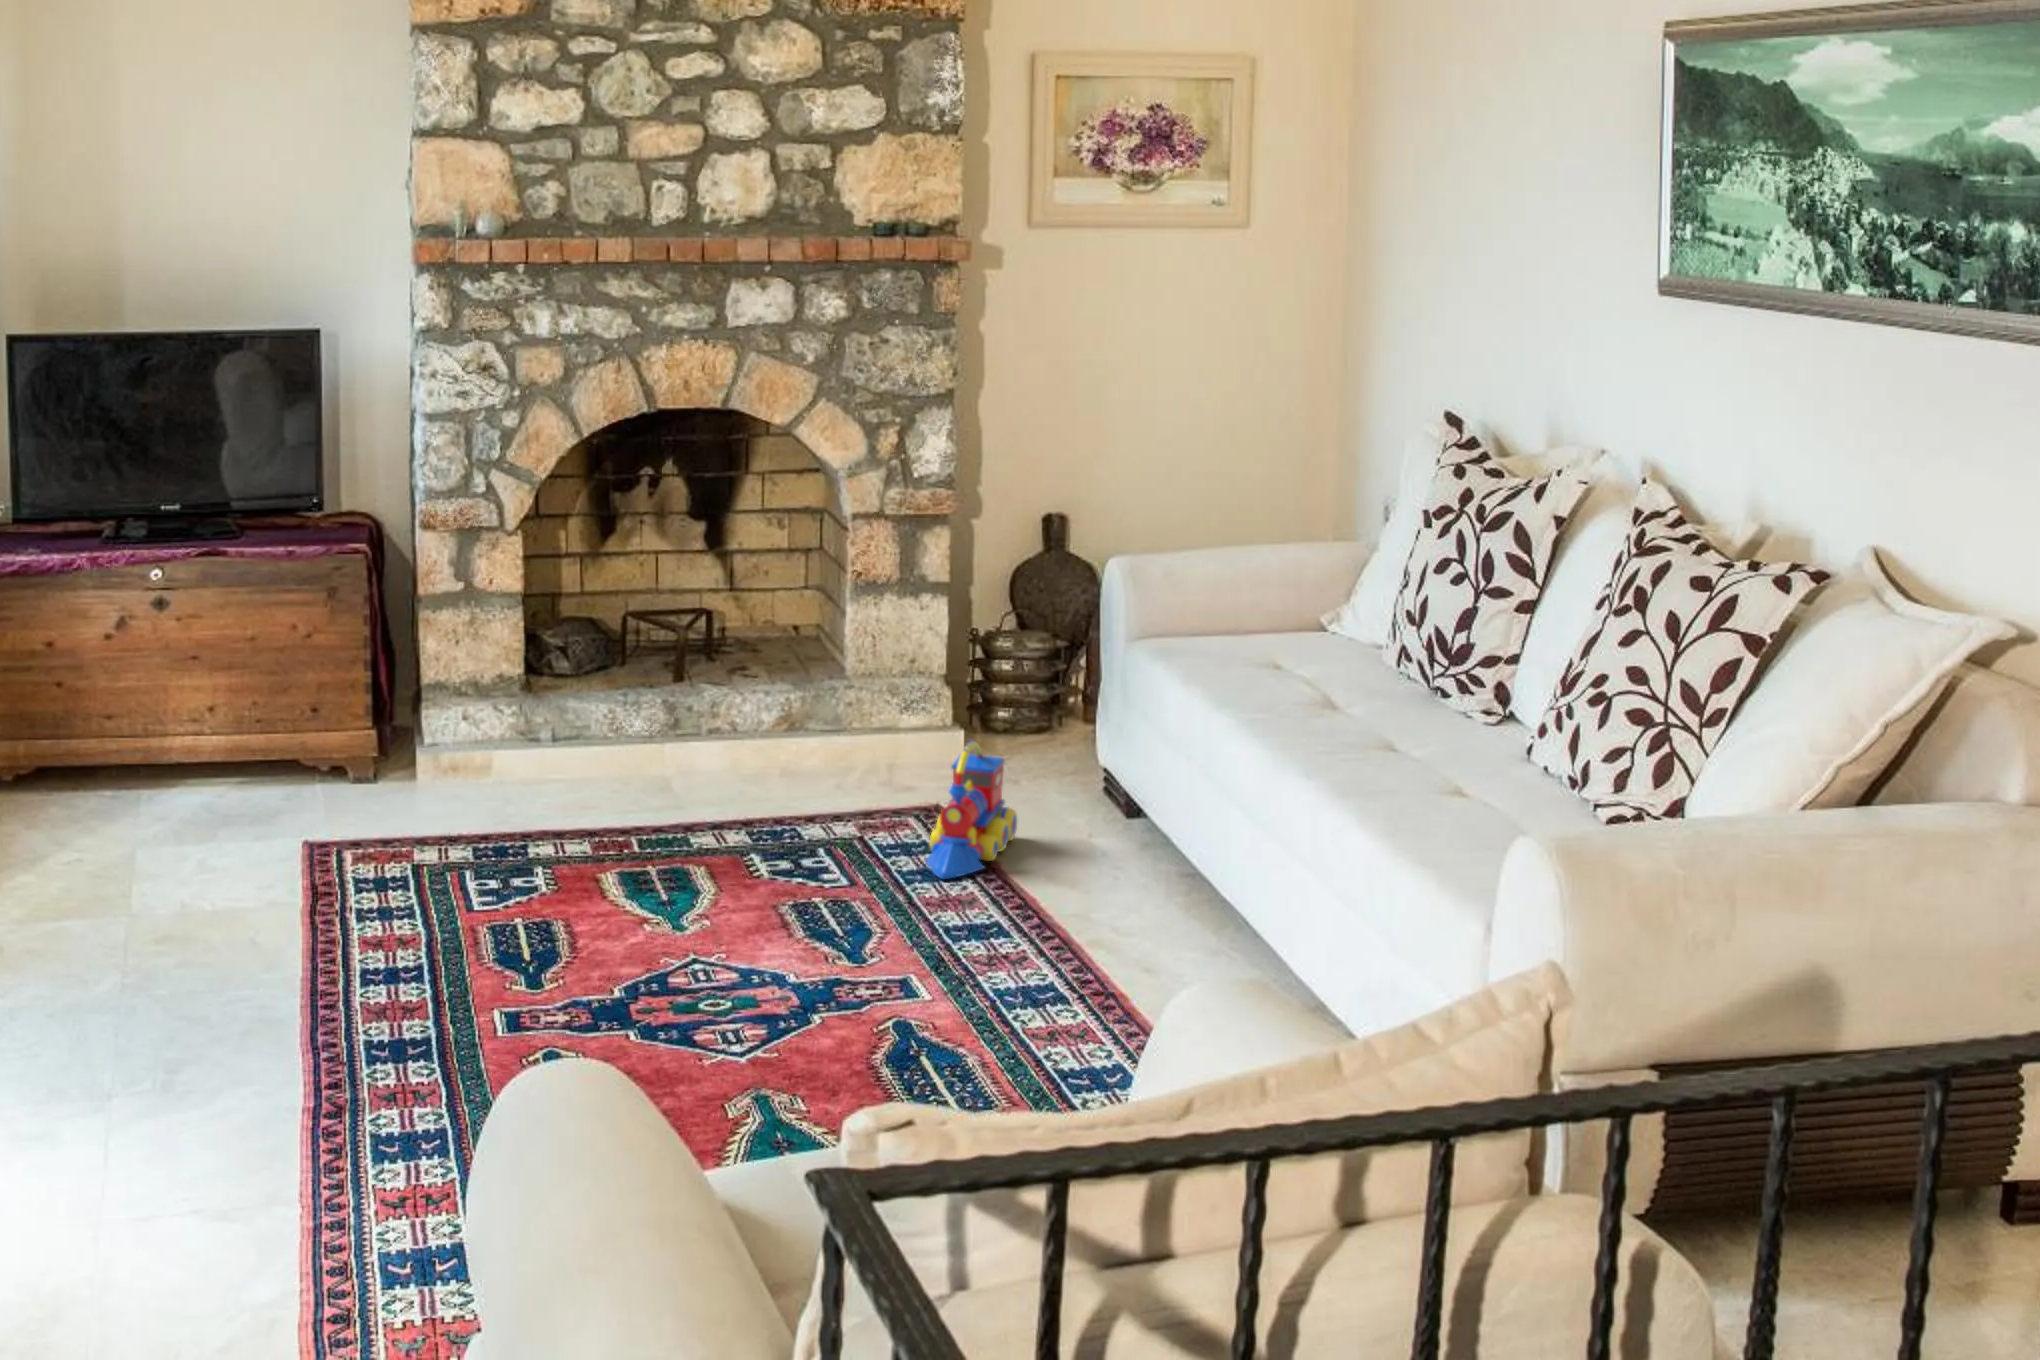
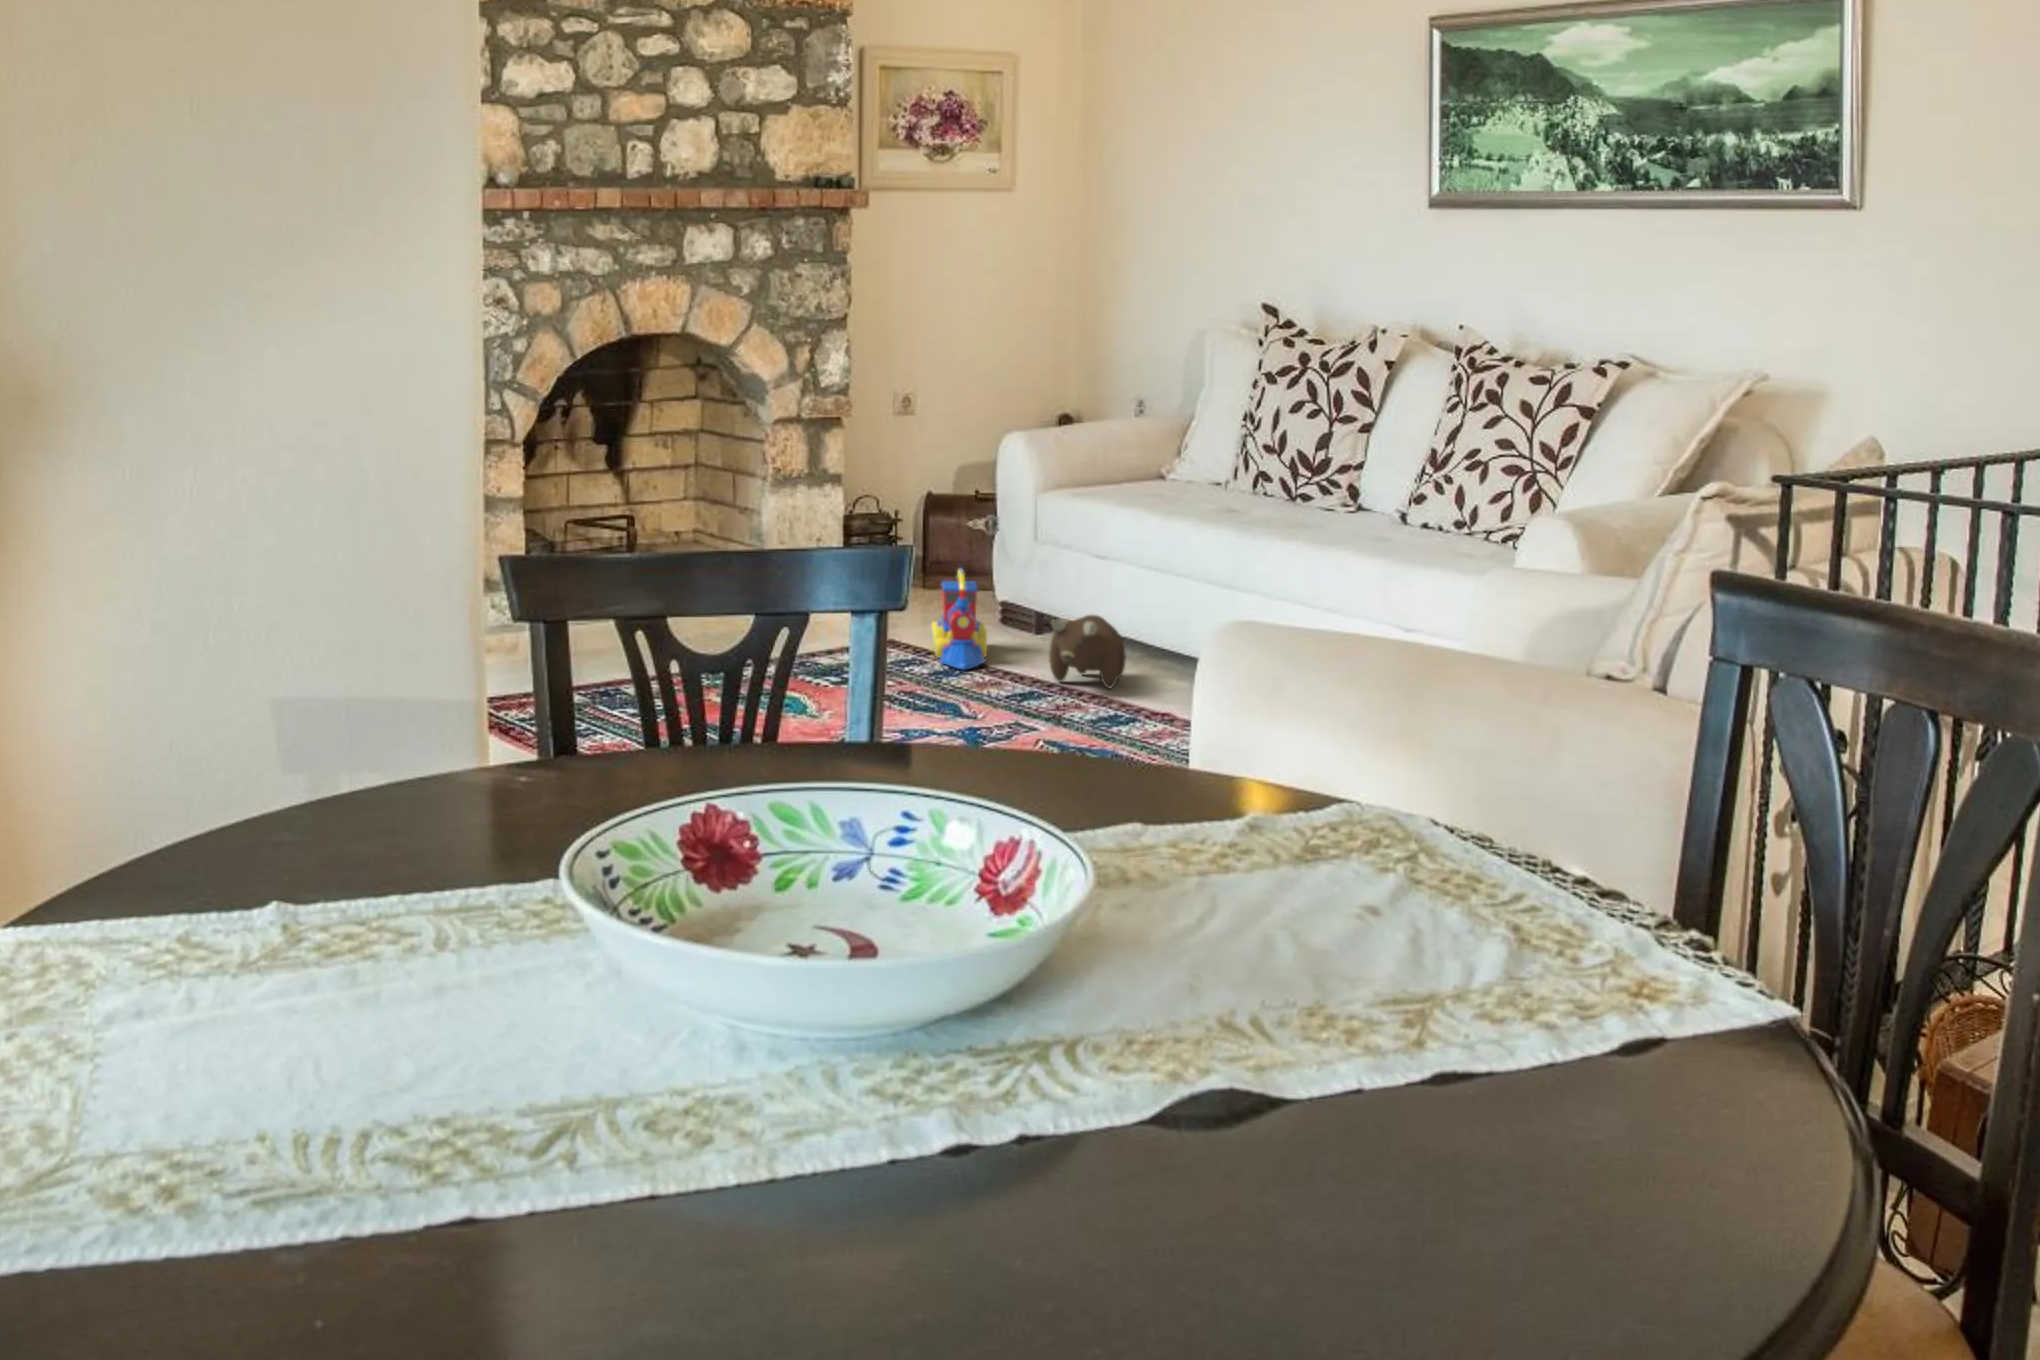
plush toy: none [1015,833,1136,936] -> present [1049,615,1126,688]

